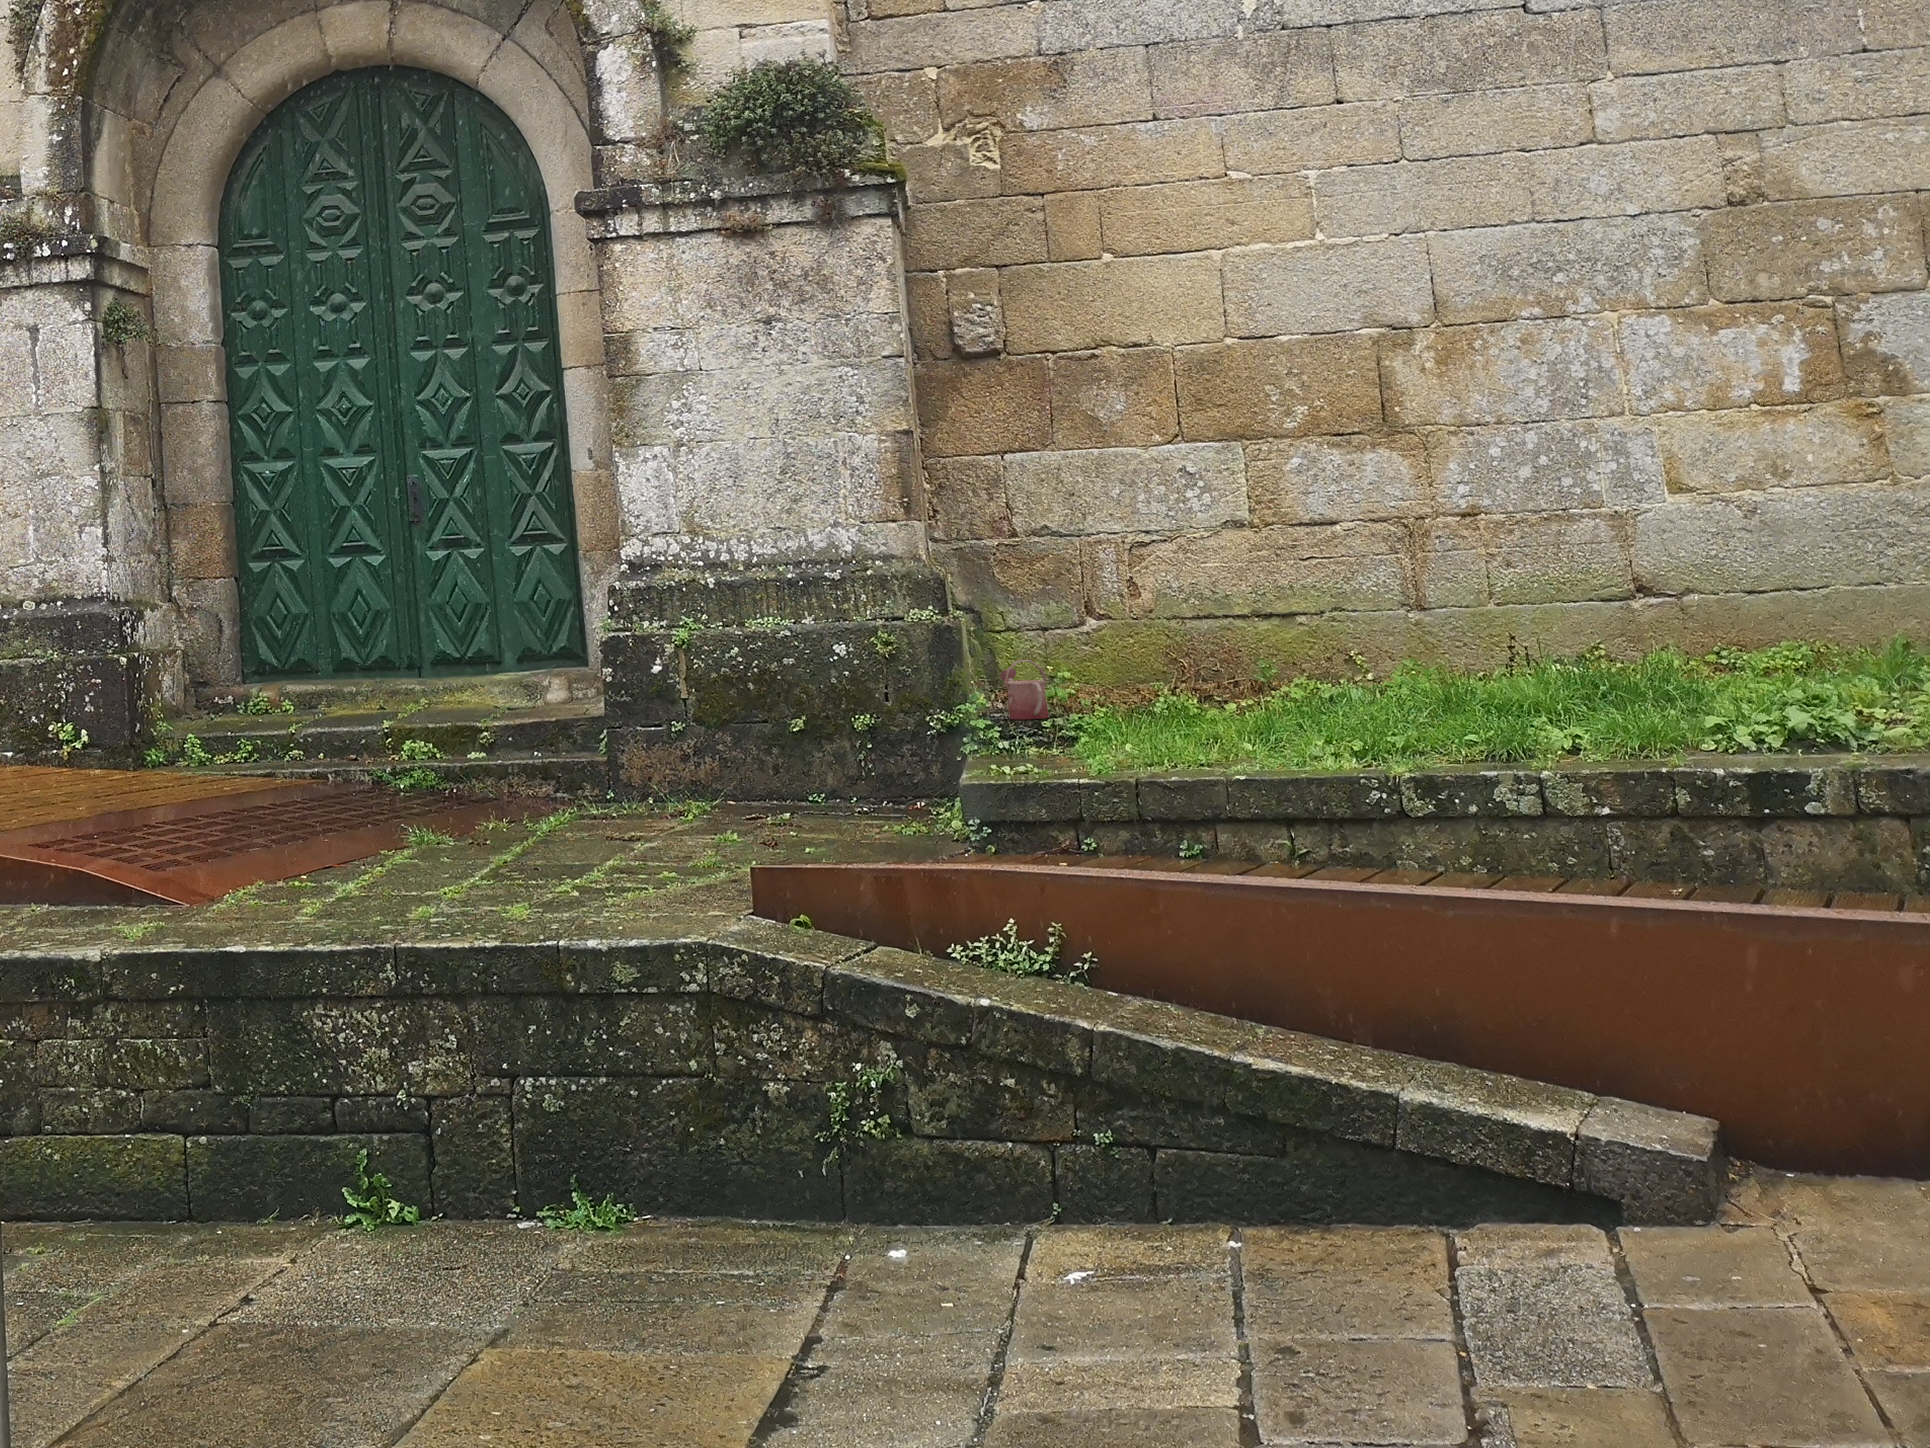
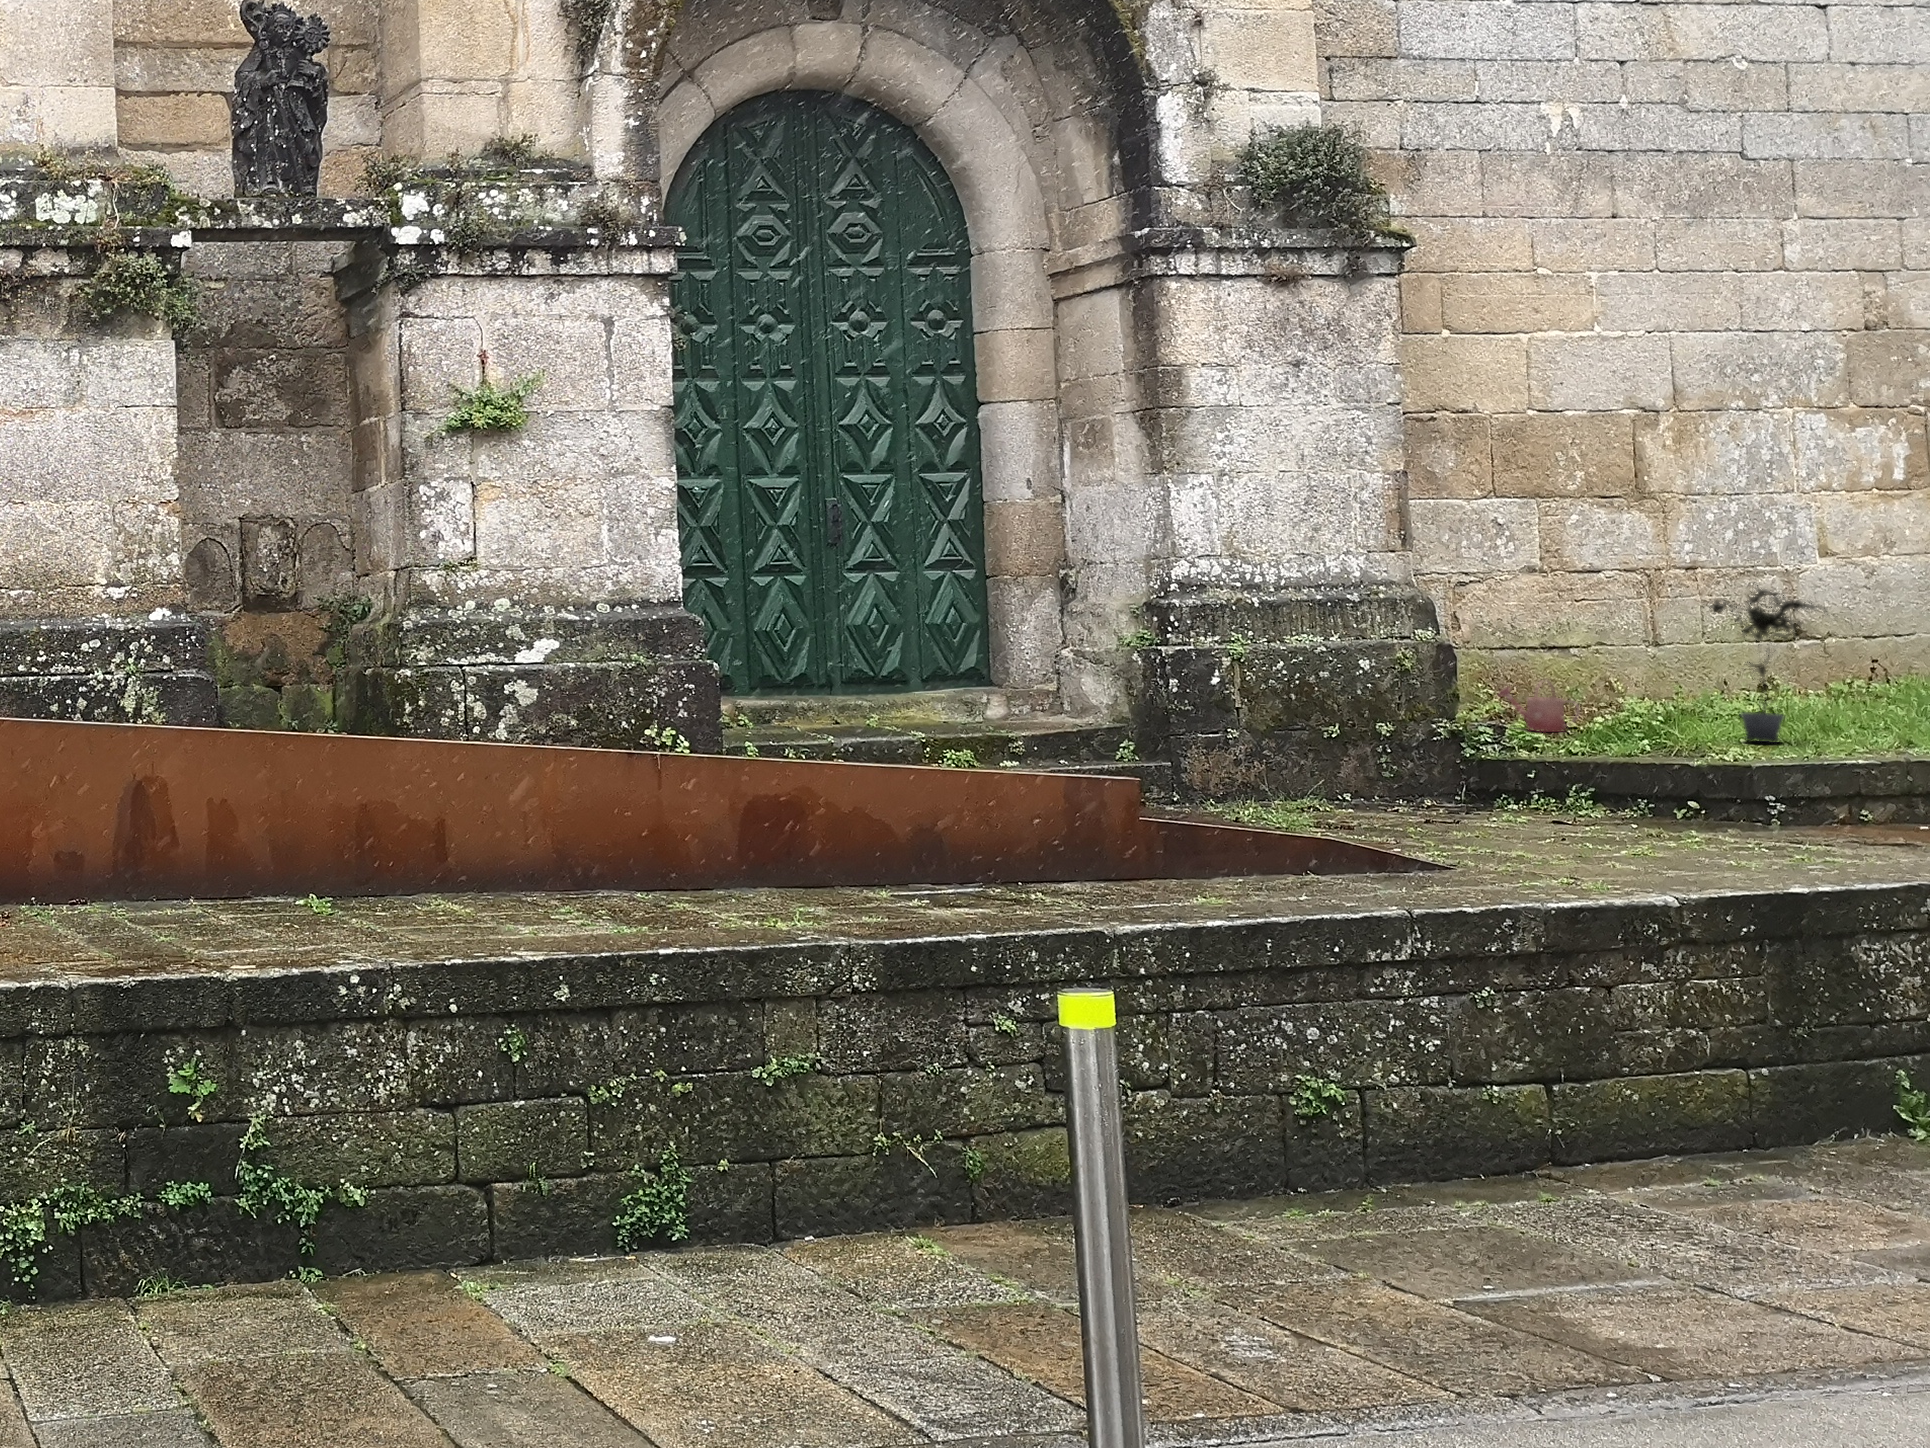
potted plant: none [1088,539,1187,725] -> present [1709,582,1828,743]

